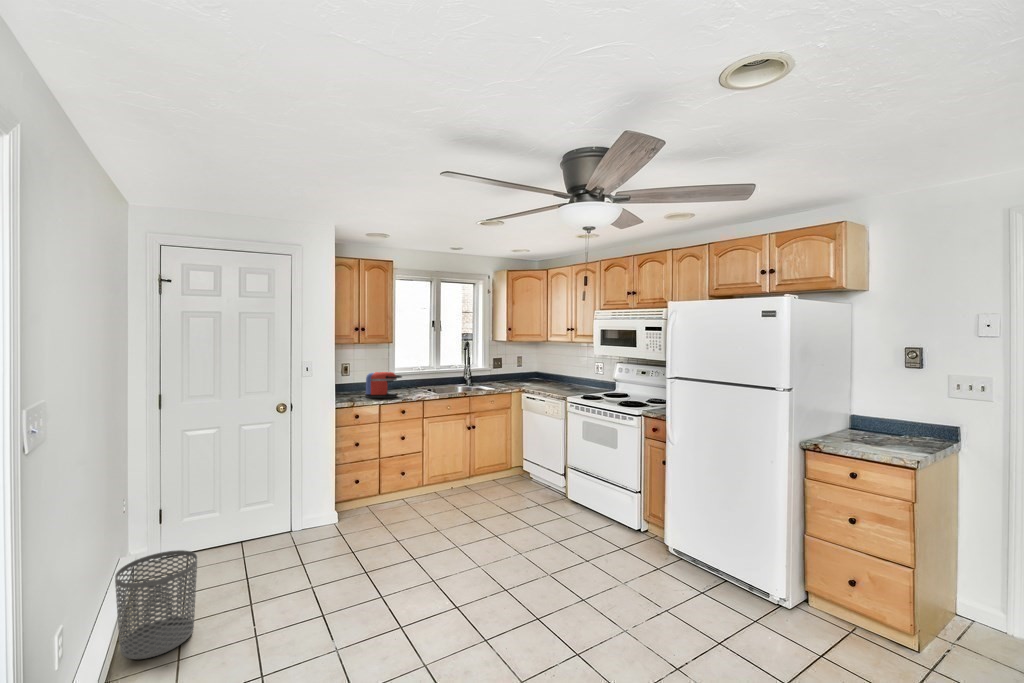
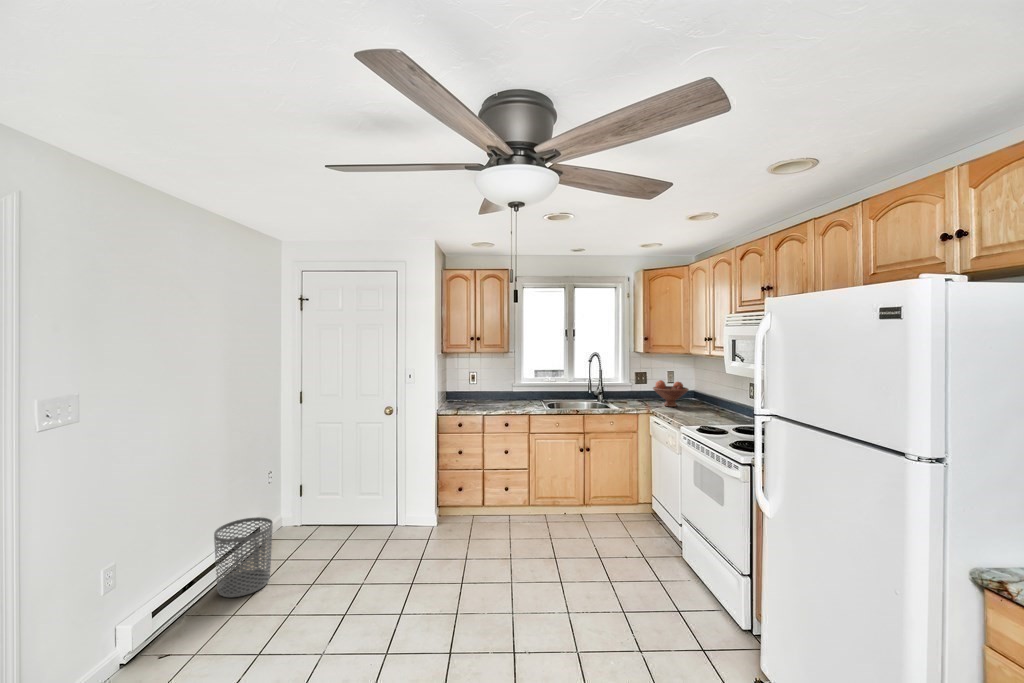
fruit bowl: none [514,364,543,386] -> present [653,380,689,407]
coffee maker: present [365,372,402,398] -> none [476,383,509,409]

